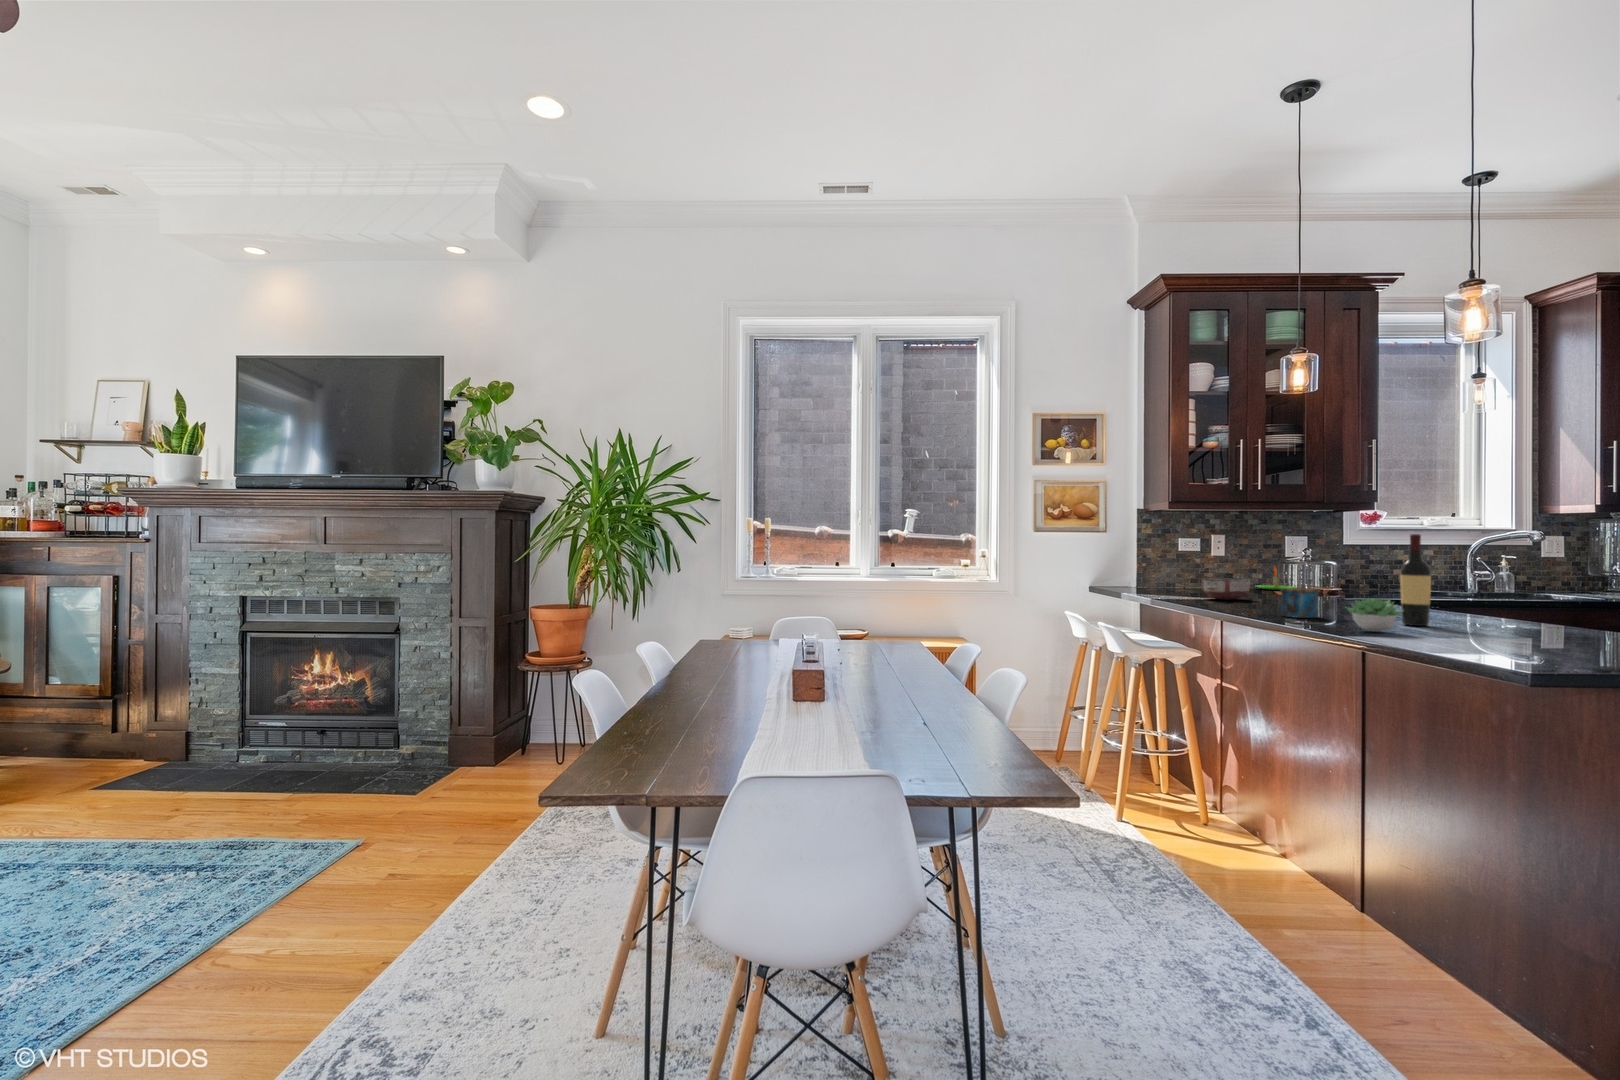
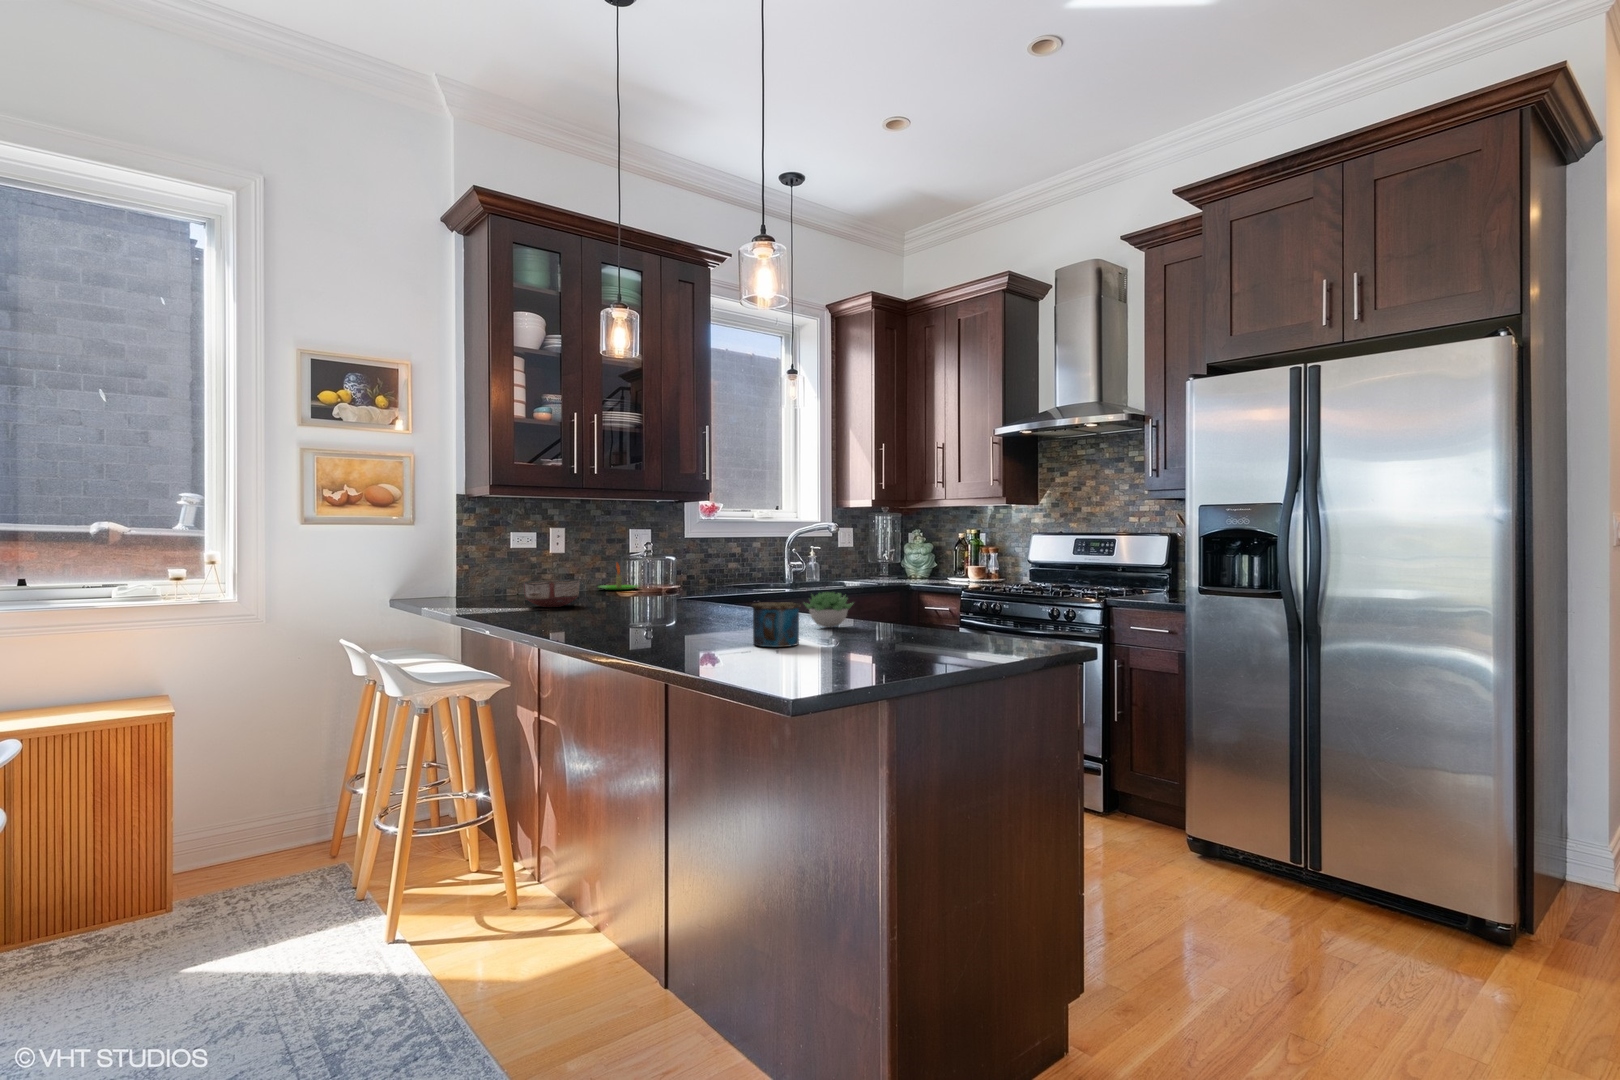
wine bottle: present [1400,534,1431,626] -> none [716,524,744,630]
mug: present [1280,588,1319,618] -> present [751,602,801,647]
succulent plant: present [1346,598,1404,631] -> present [804,592,853,627]

